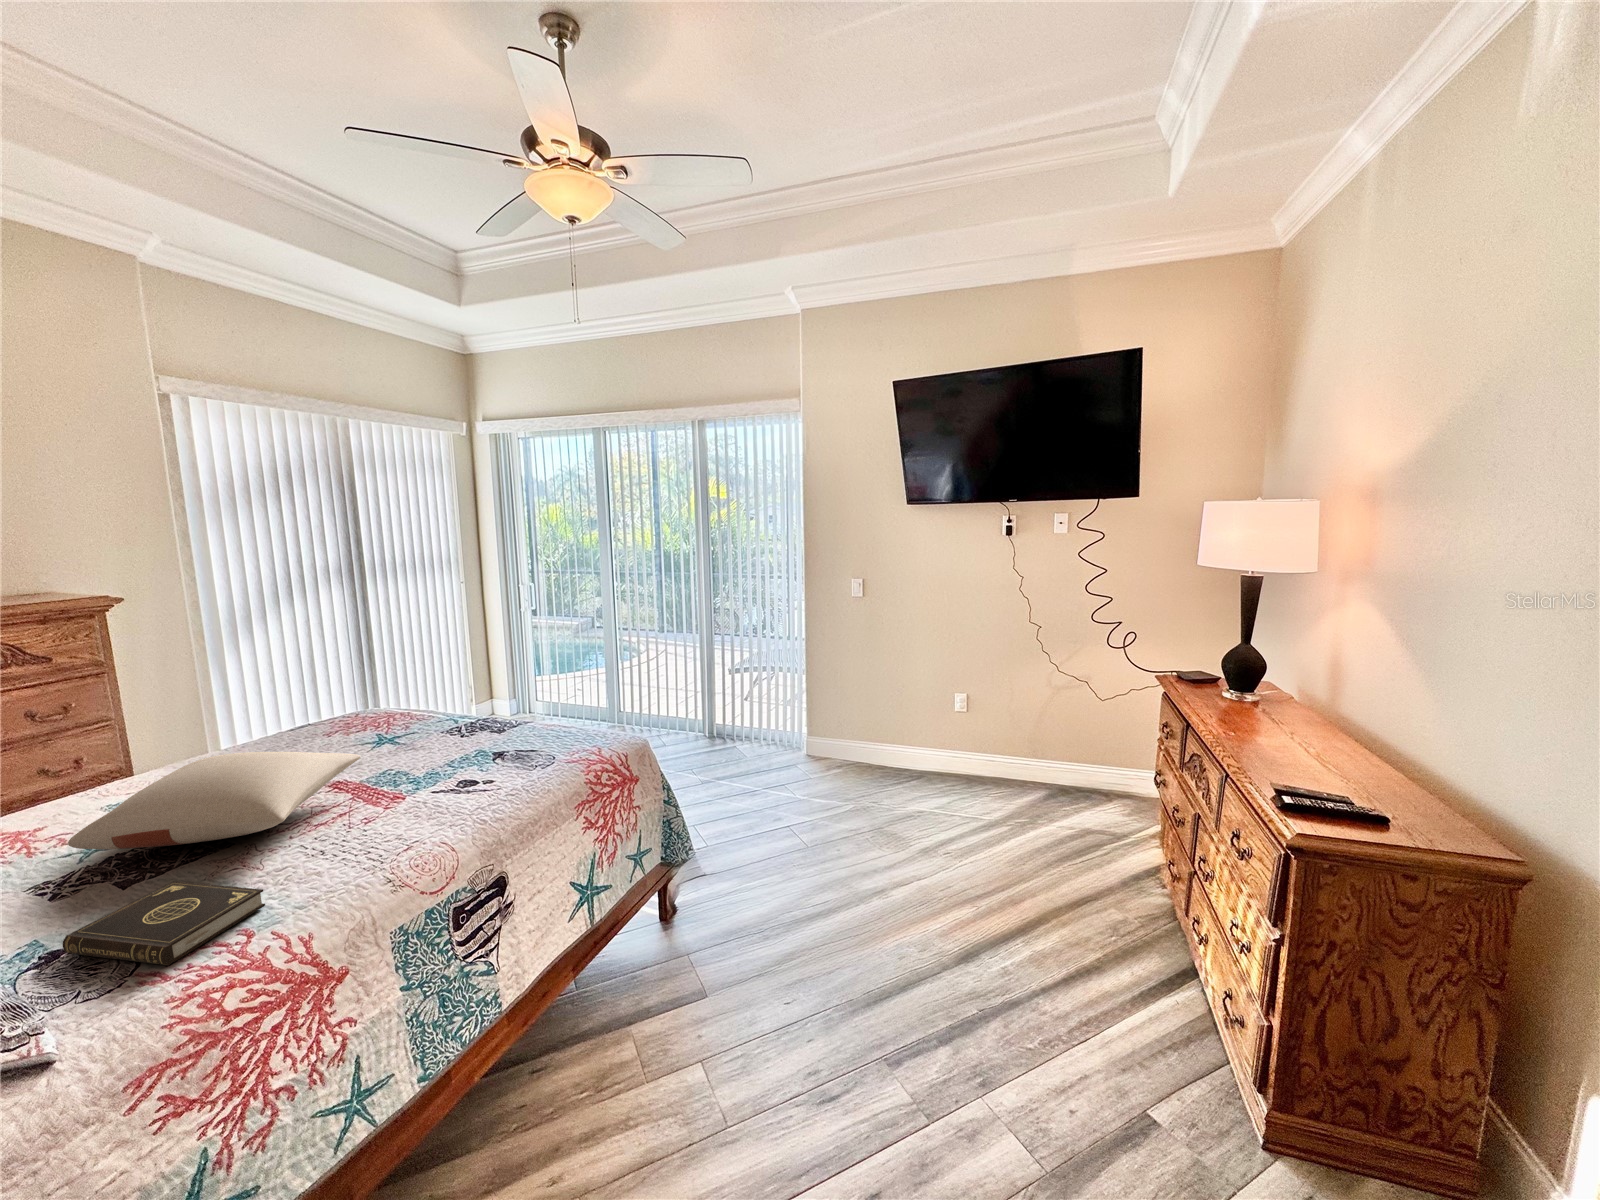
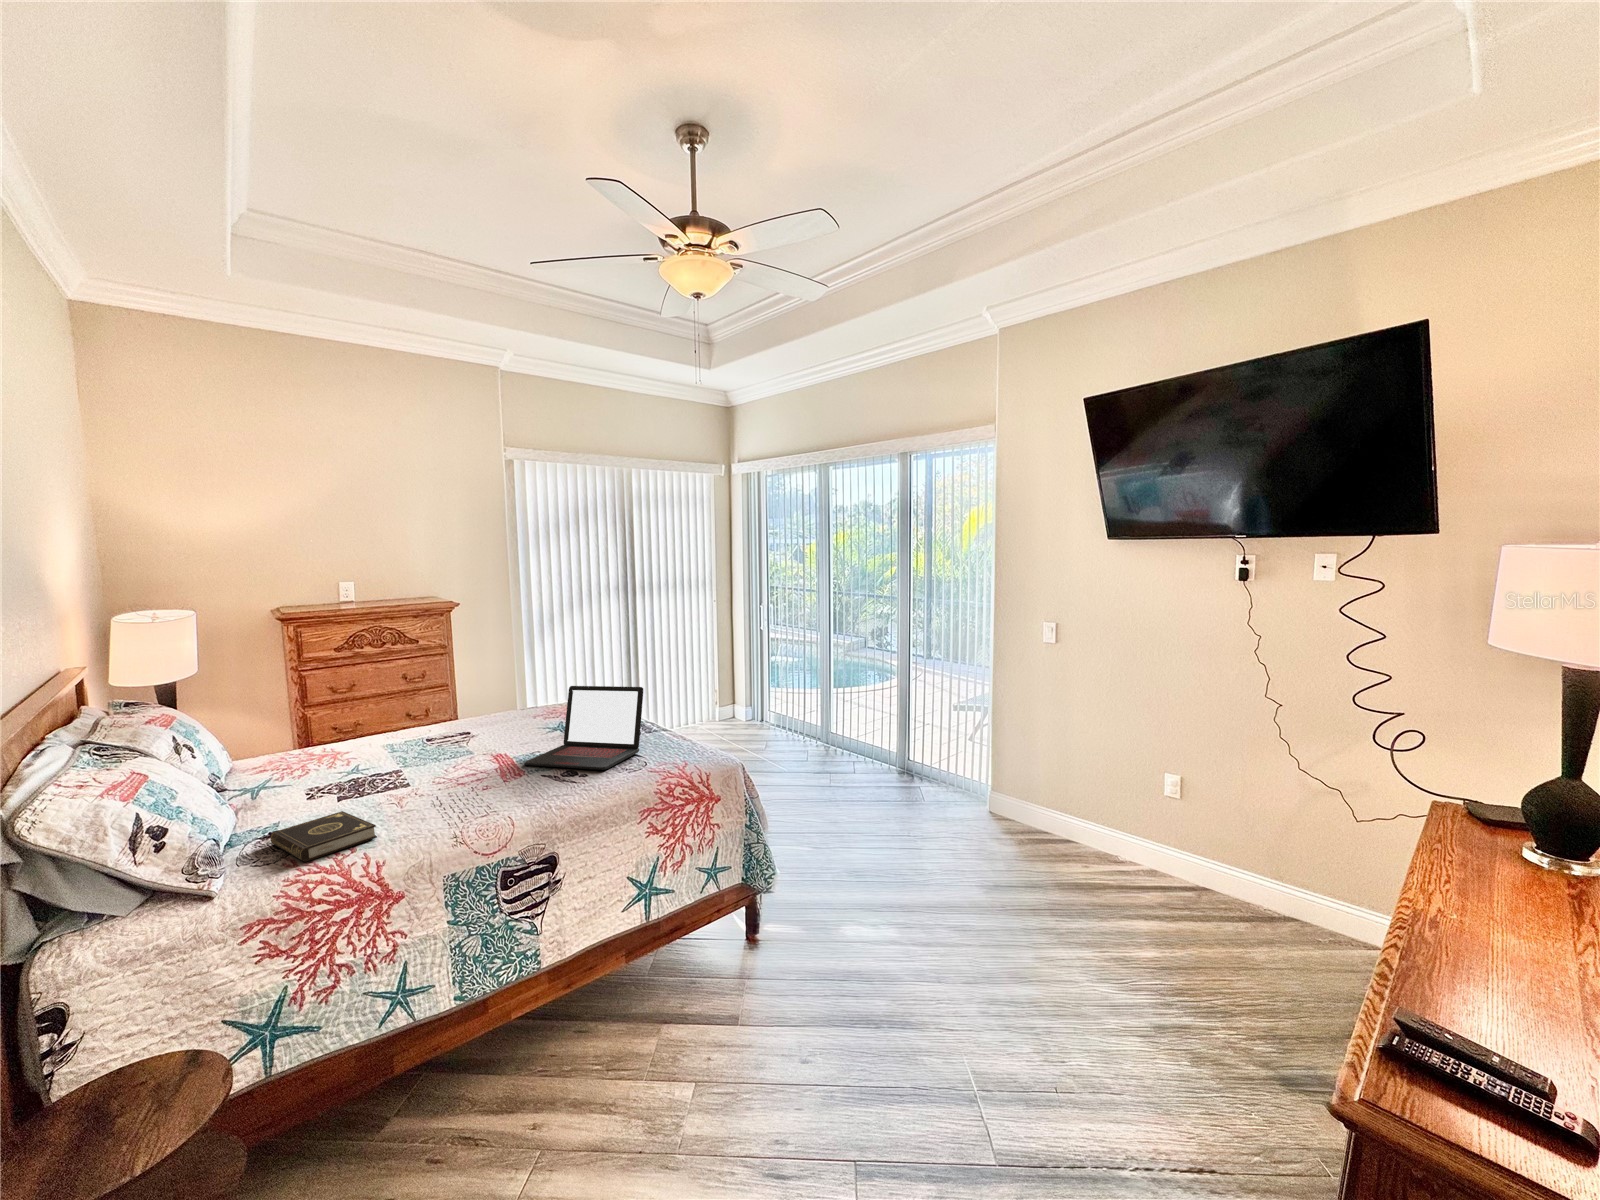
laptop: none [394,674,535,778] -> present [524,686,643,770]
pillow: present [68,752,360,849] -> none [309,731,499,790]

